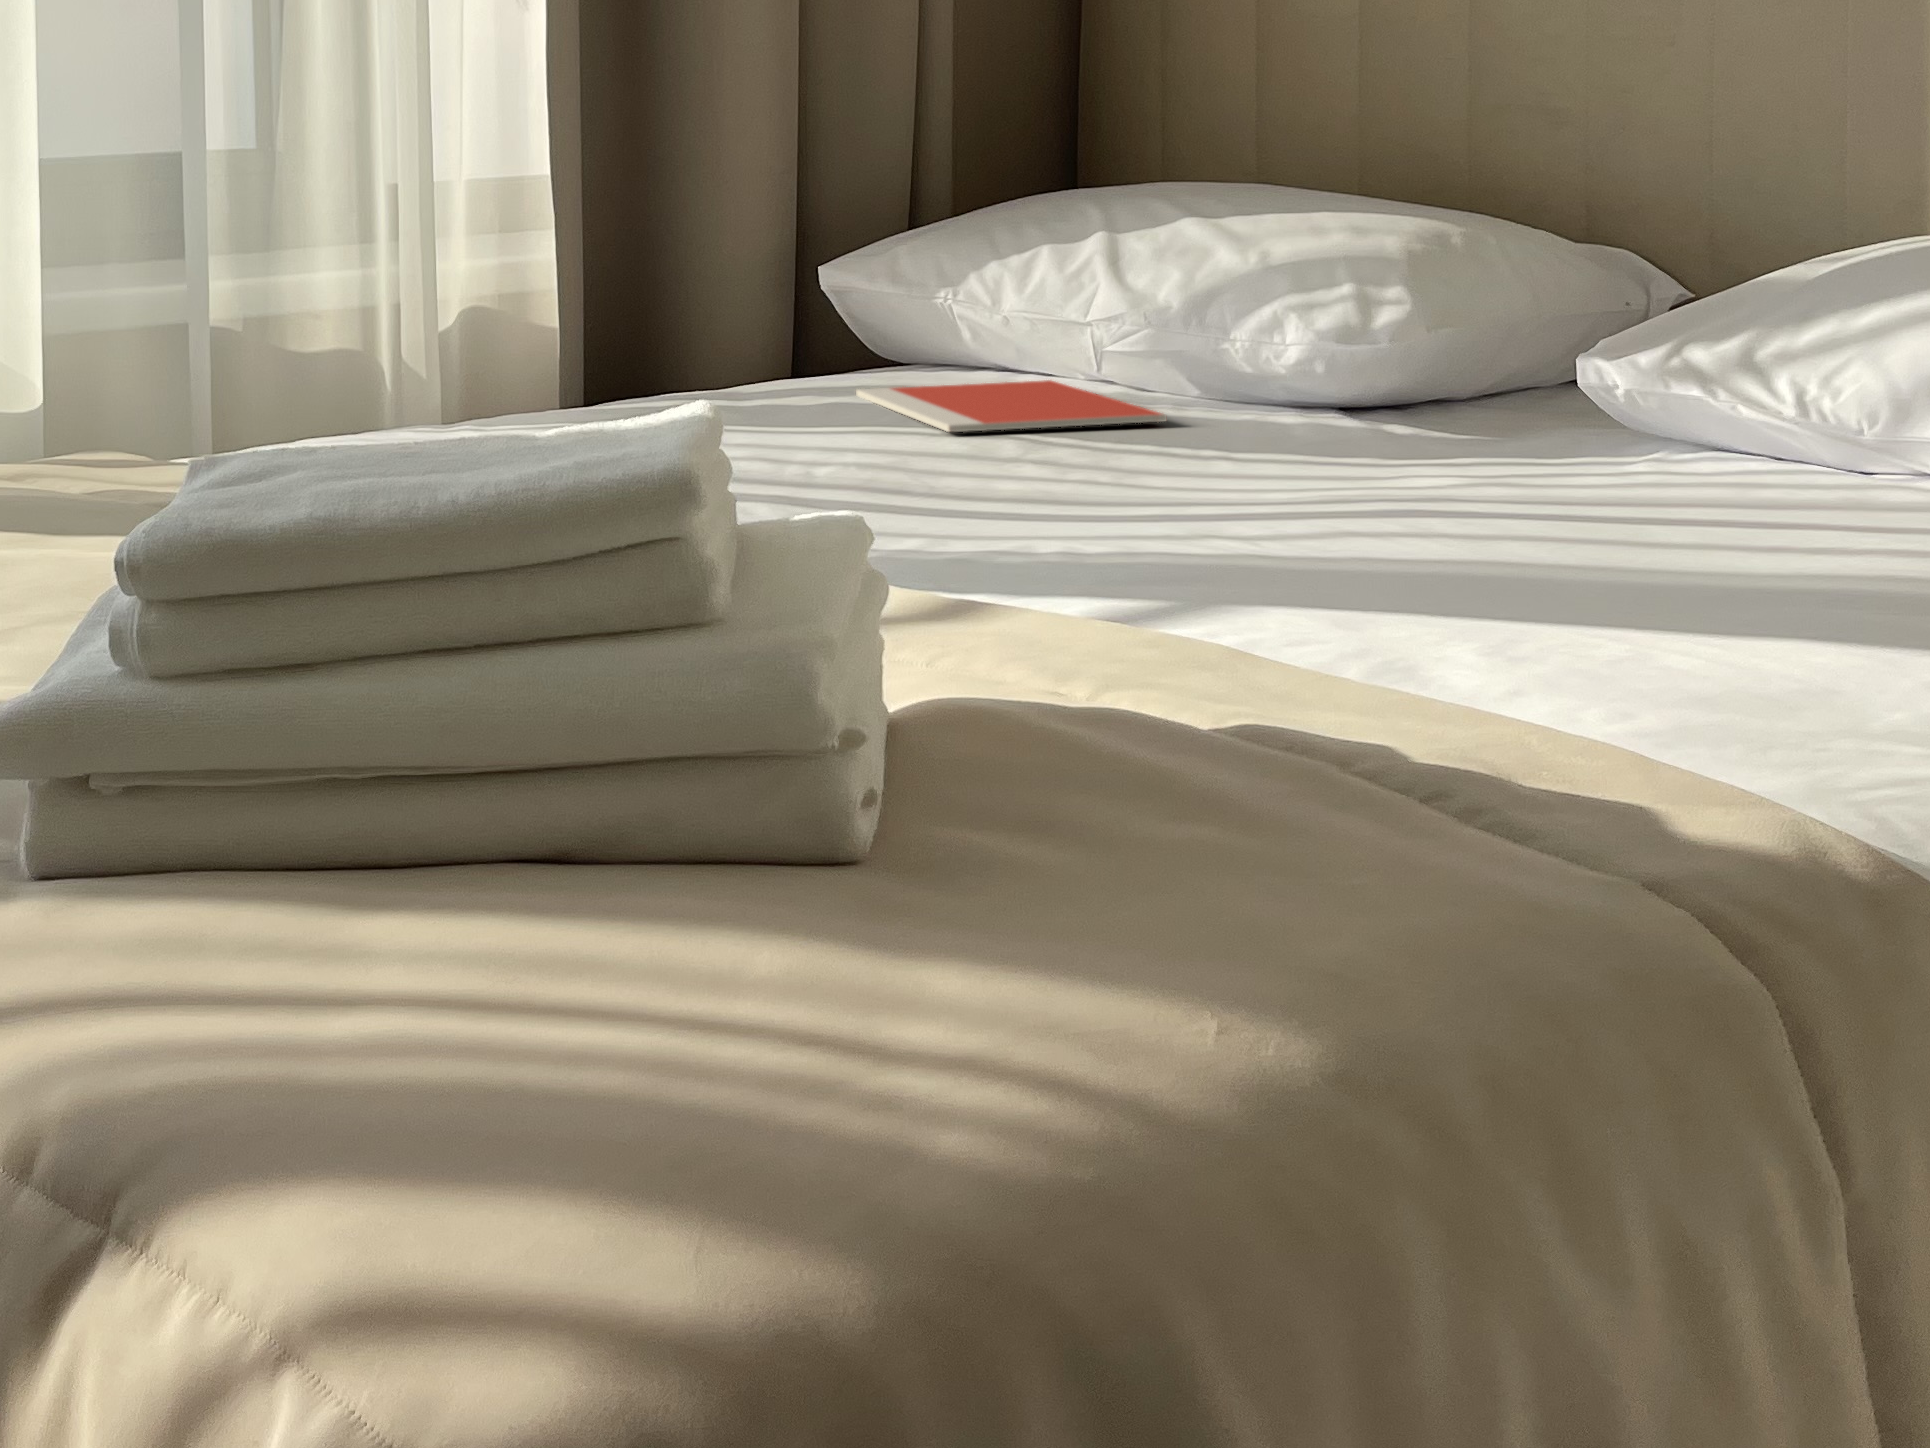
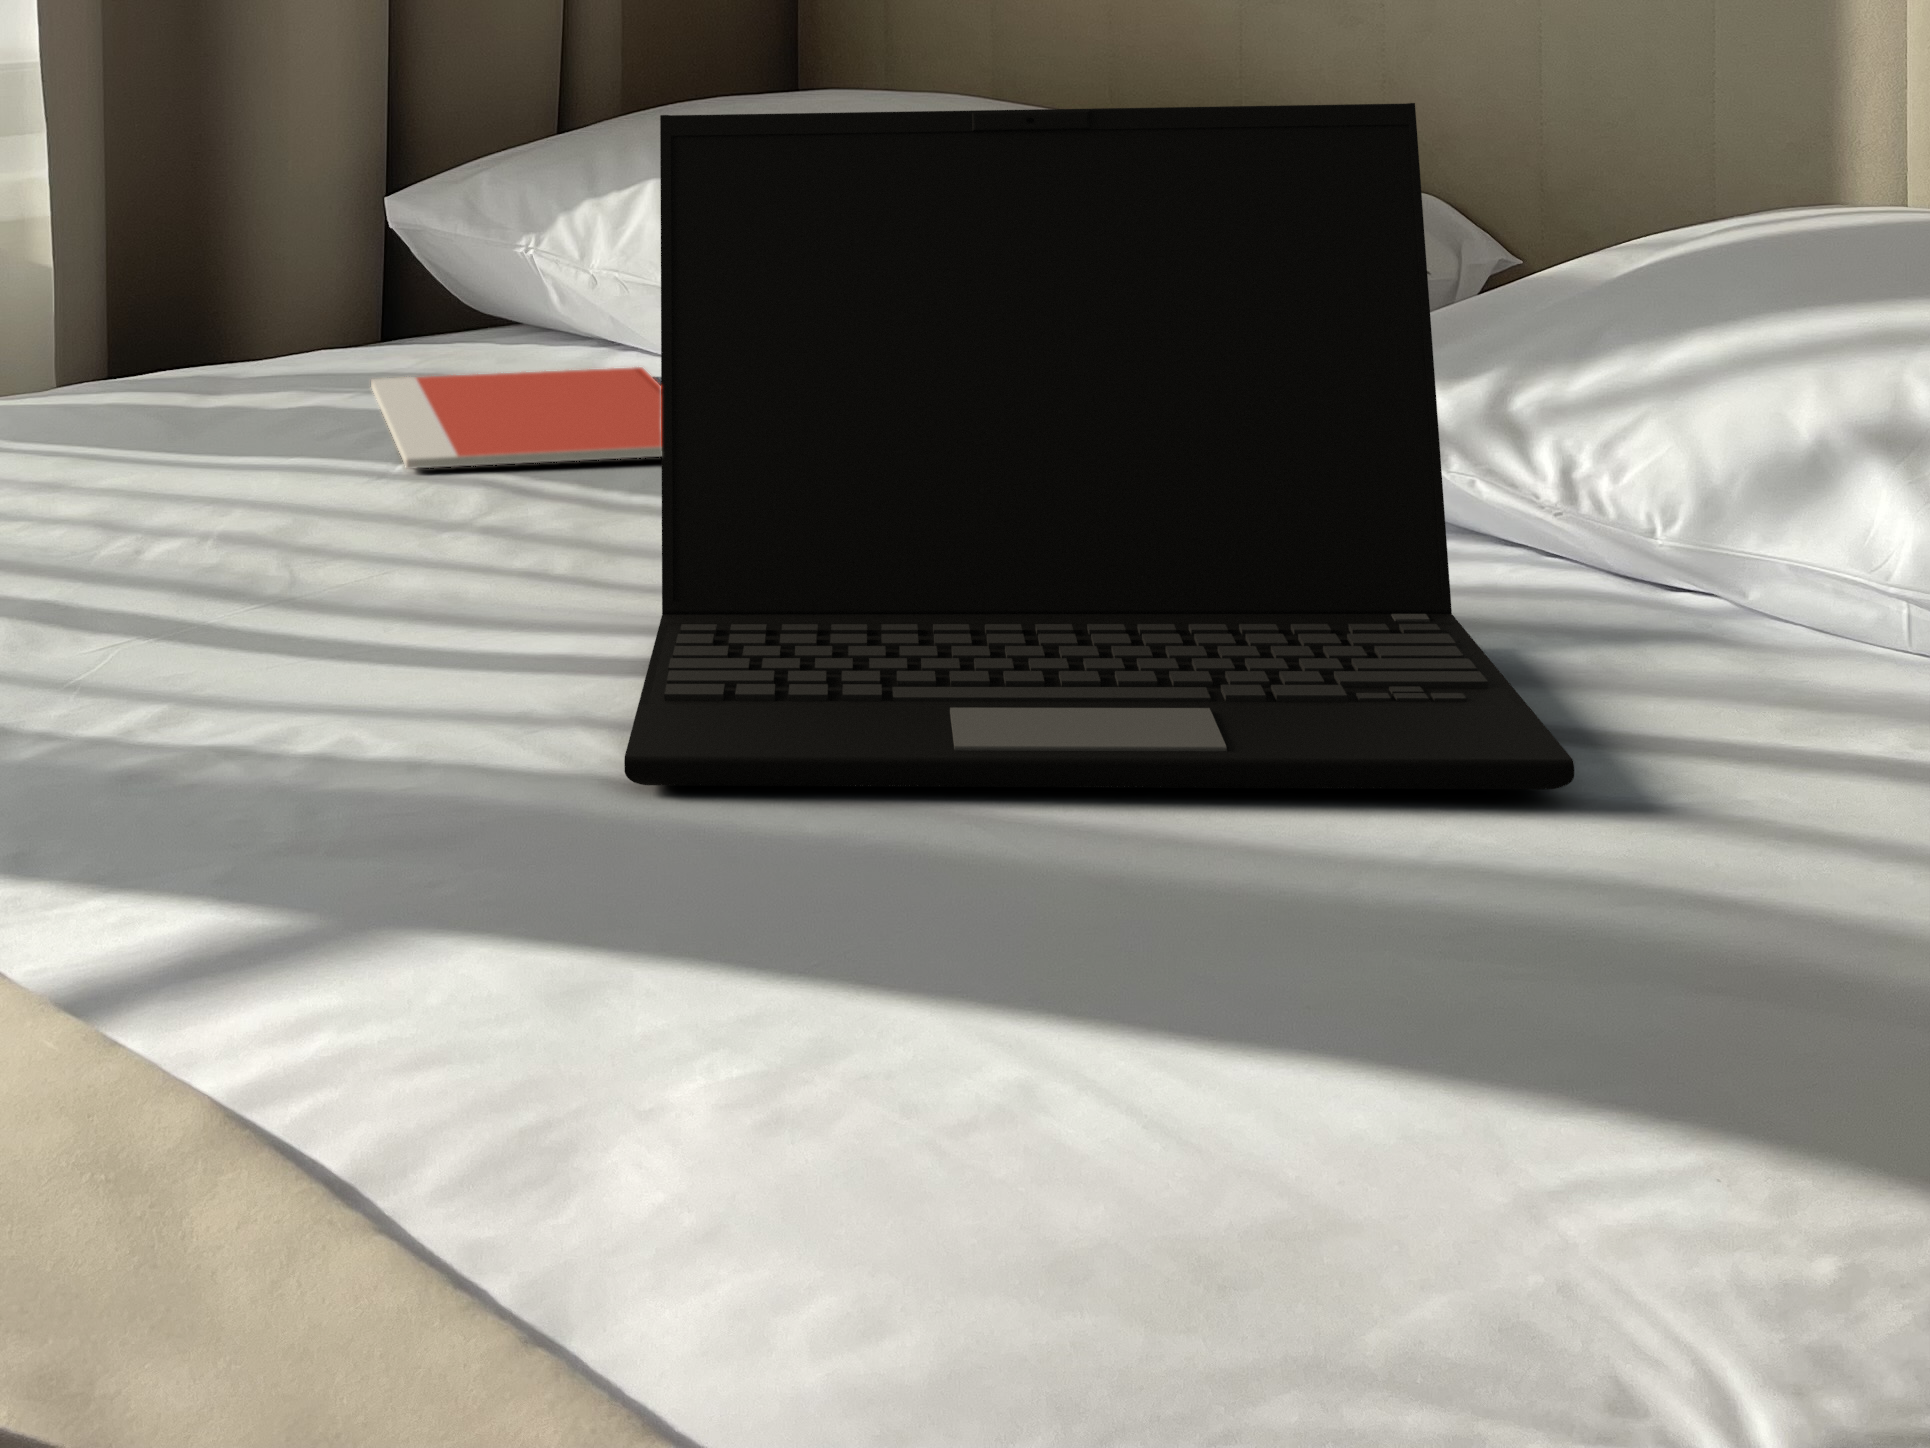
laptop: none [1208,148,1869,556] -> present [624,103,1574,789]

